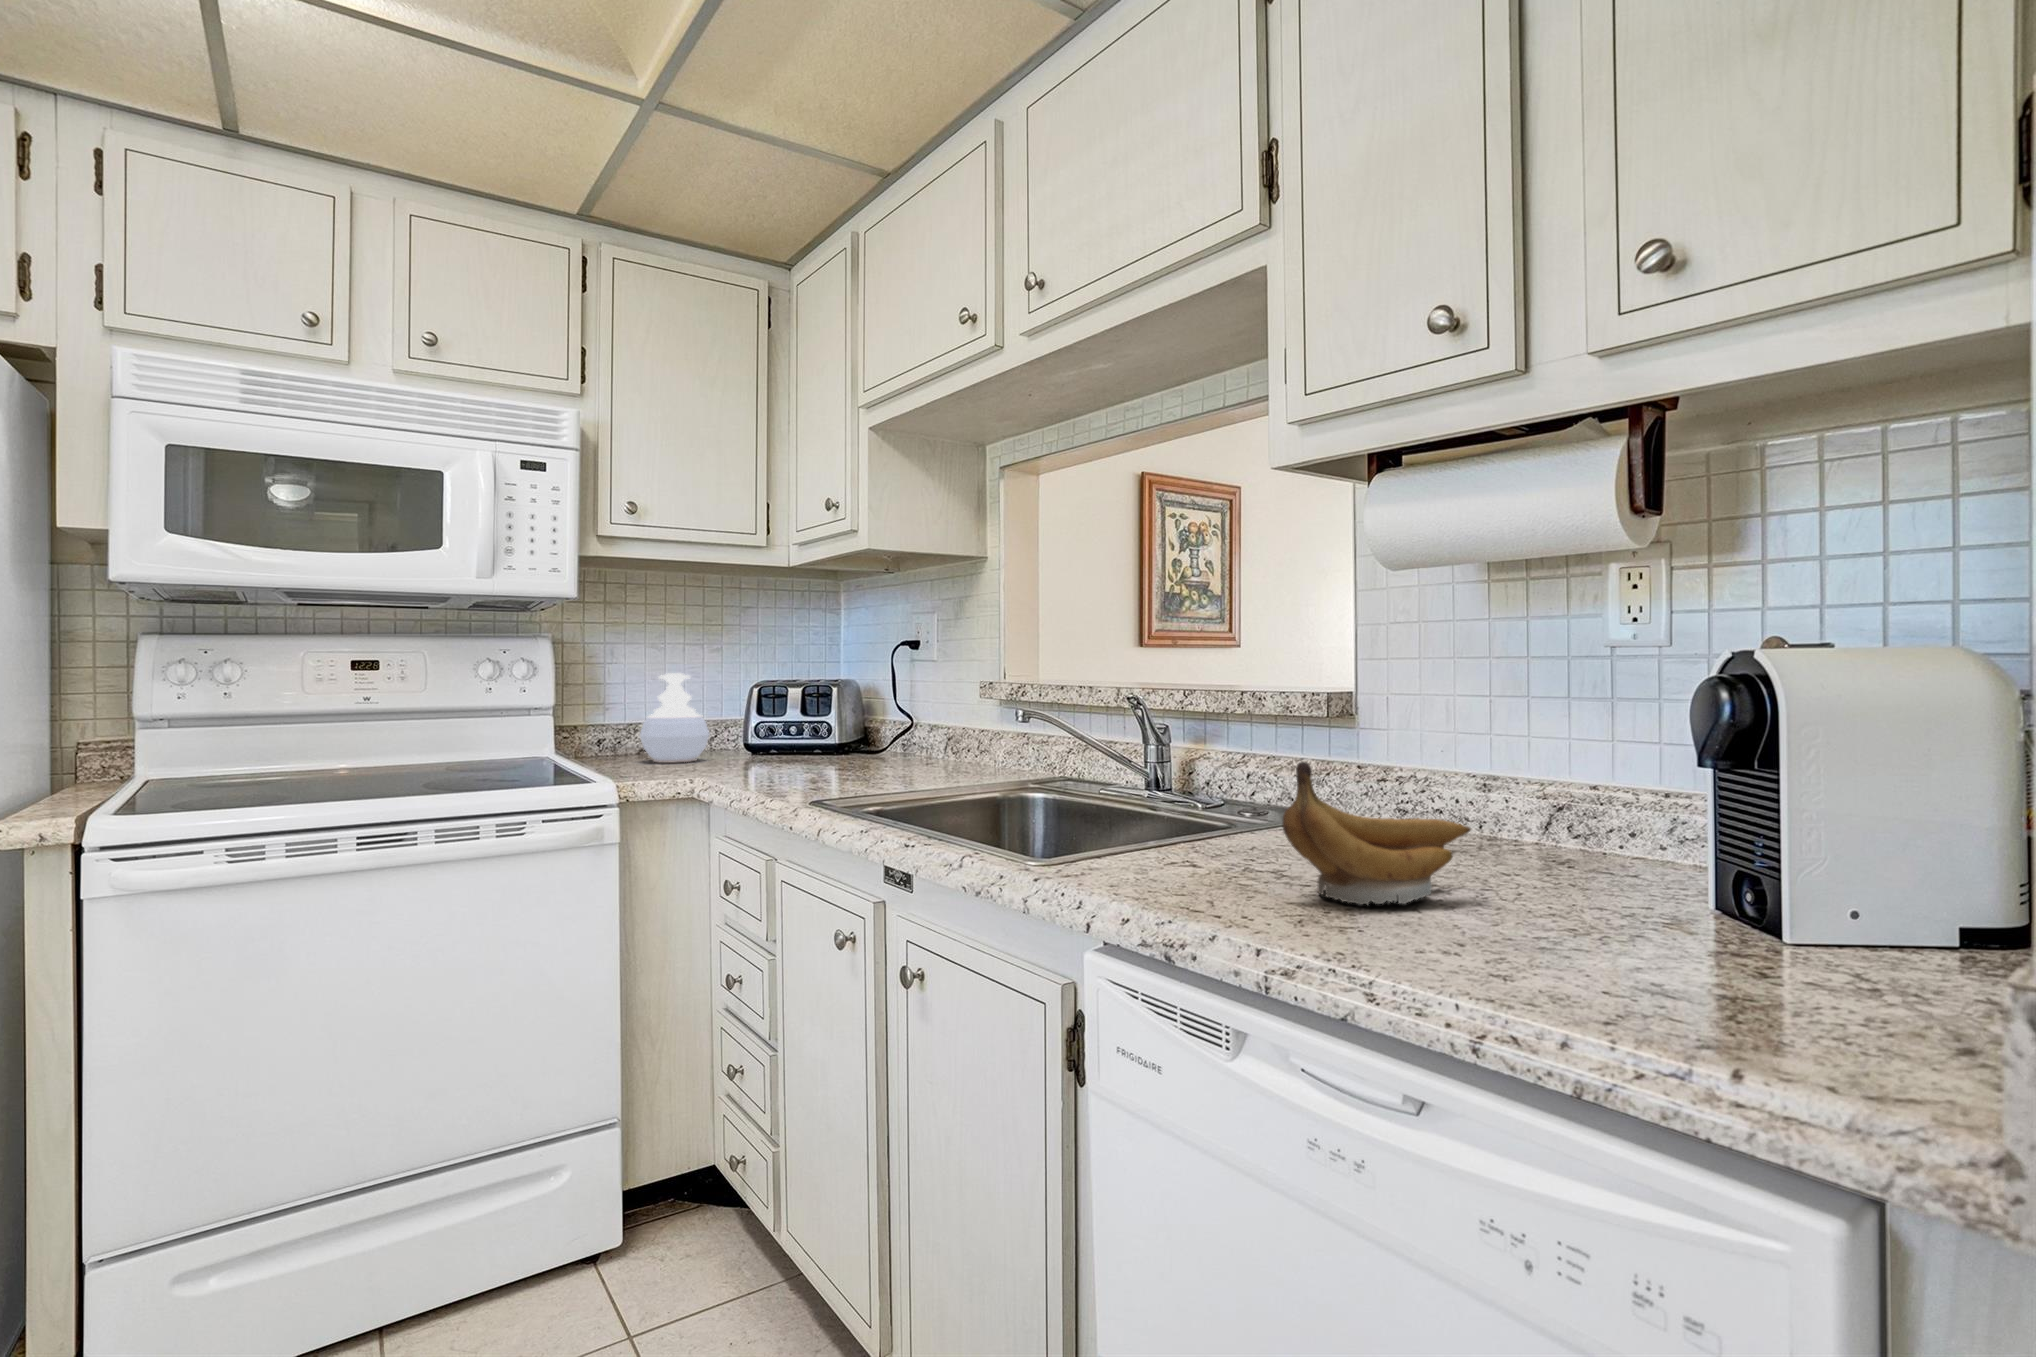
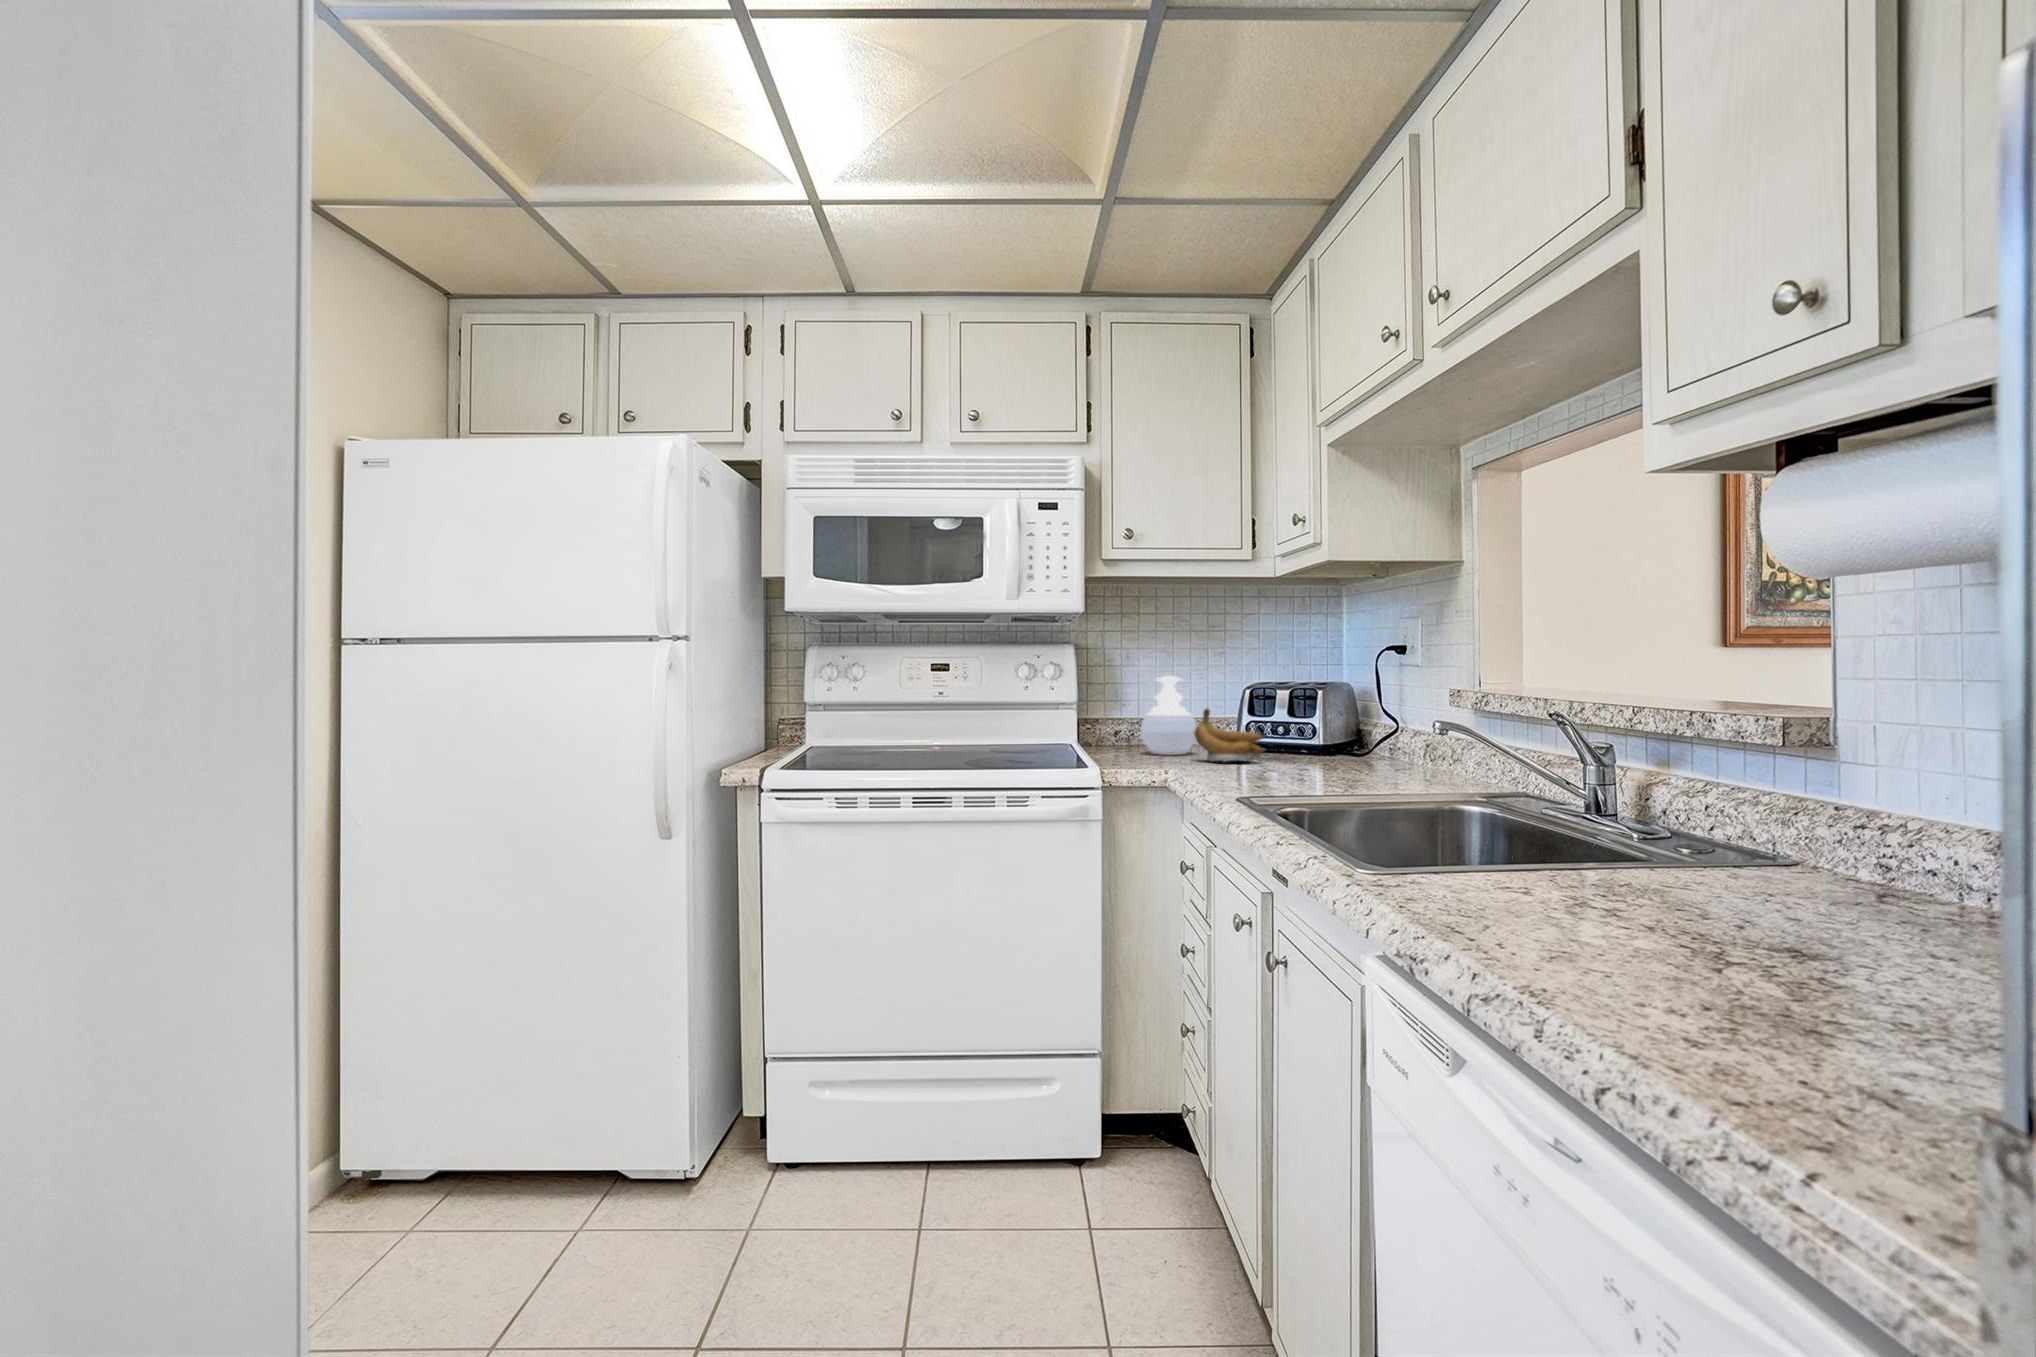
banana: present [1283,762,1471,905] -> present [1194,708,1264,761]

